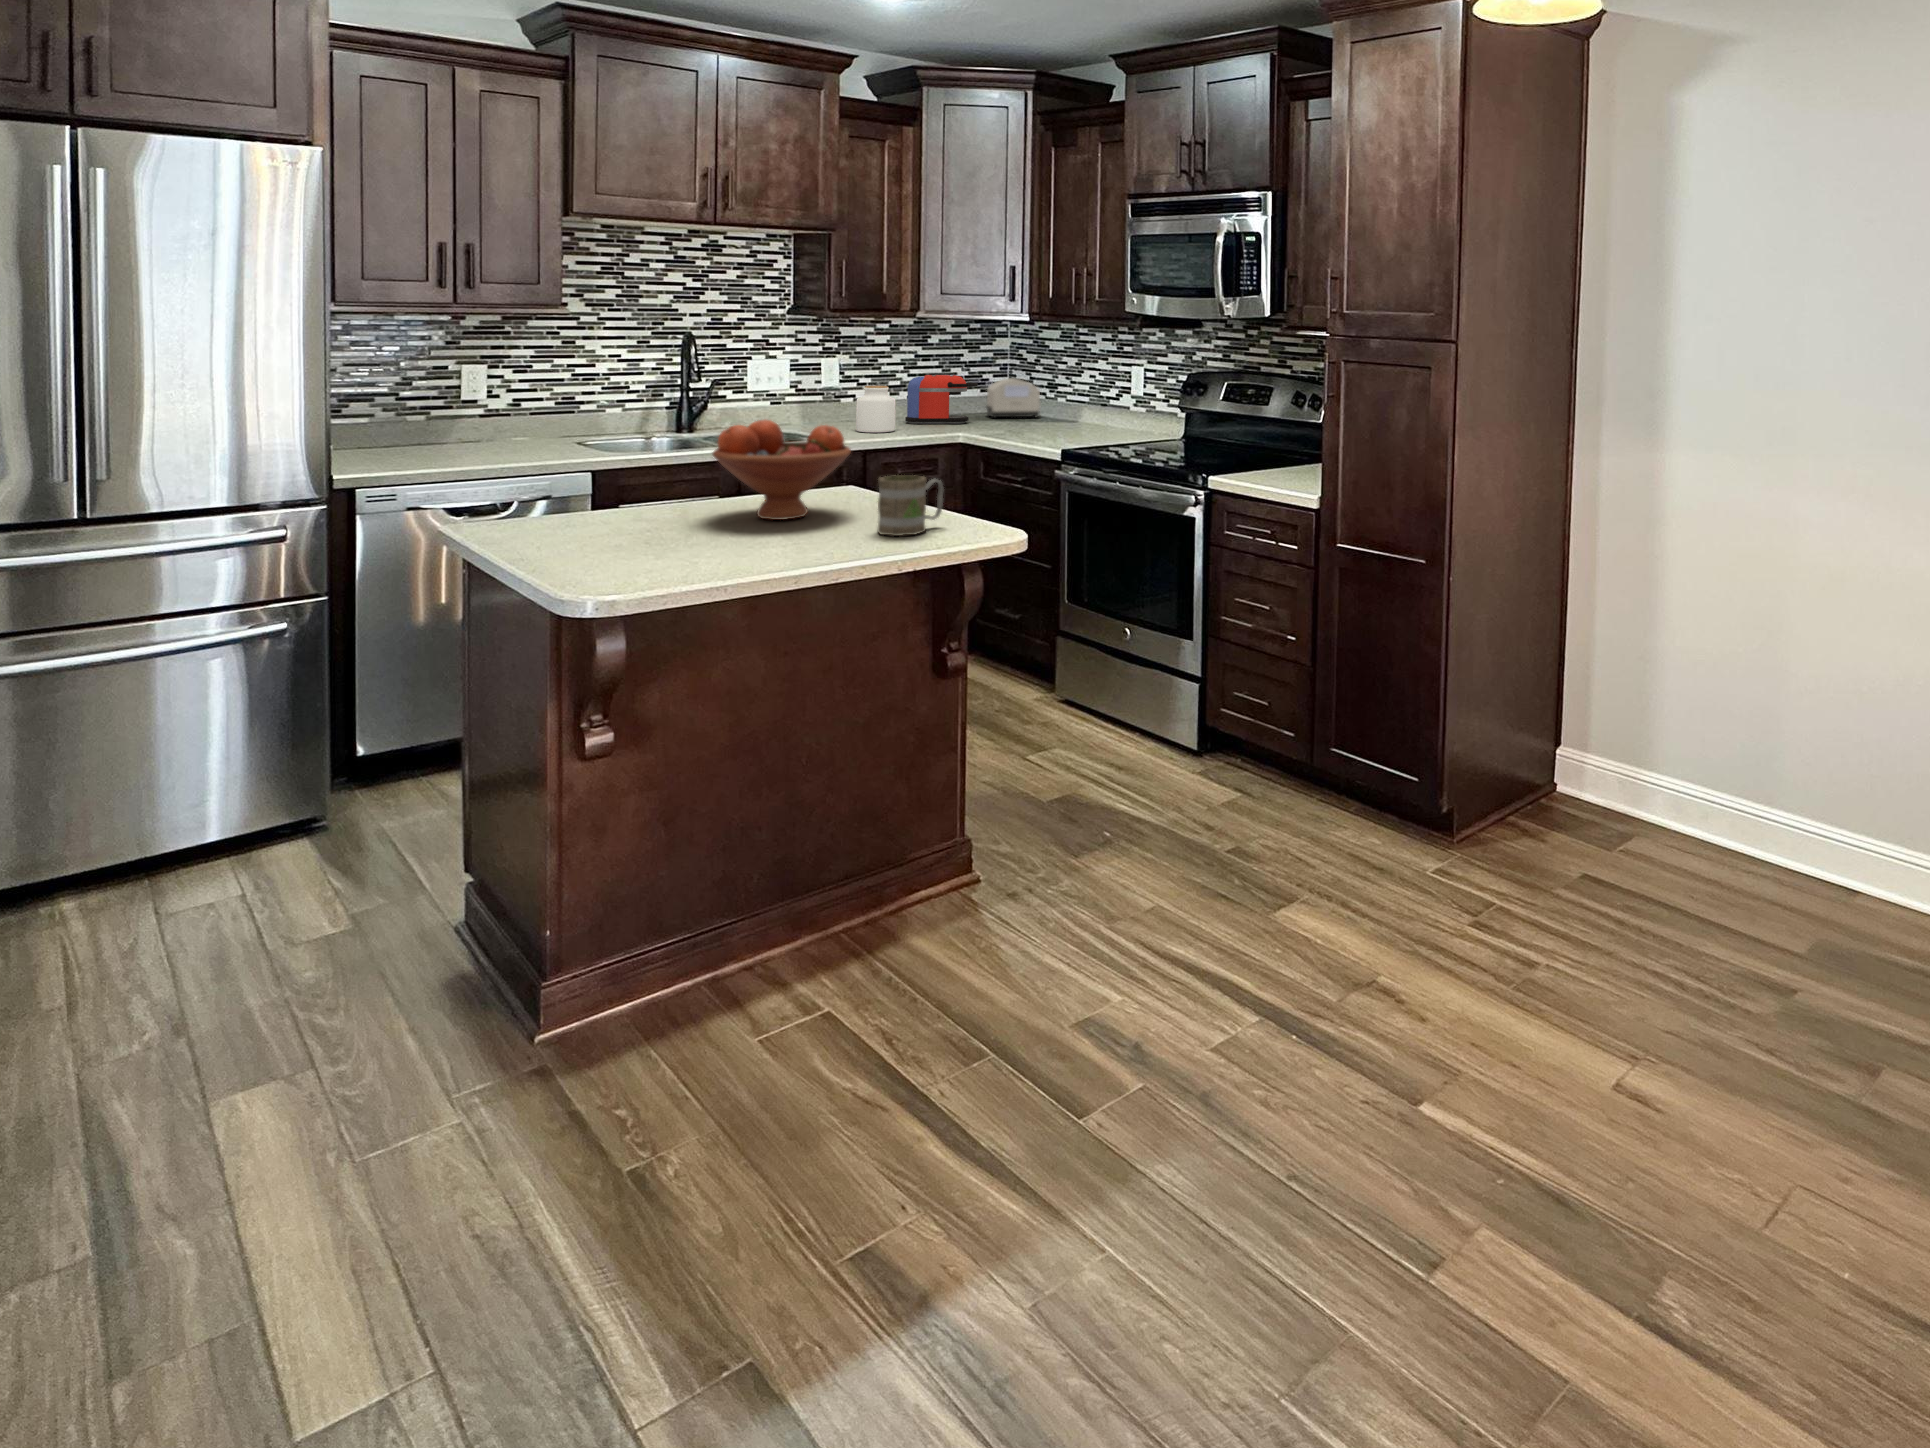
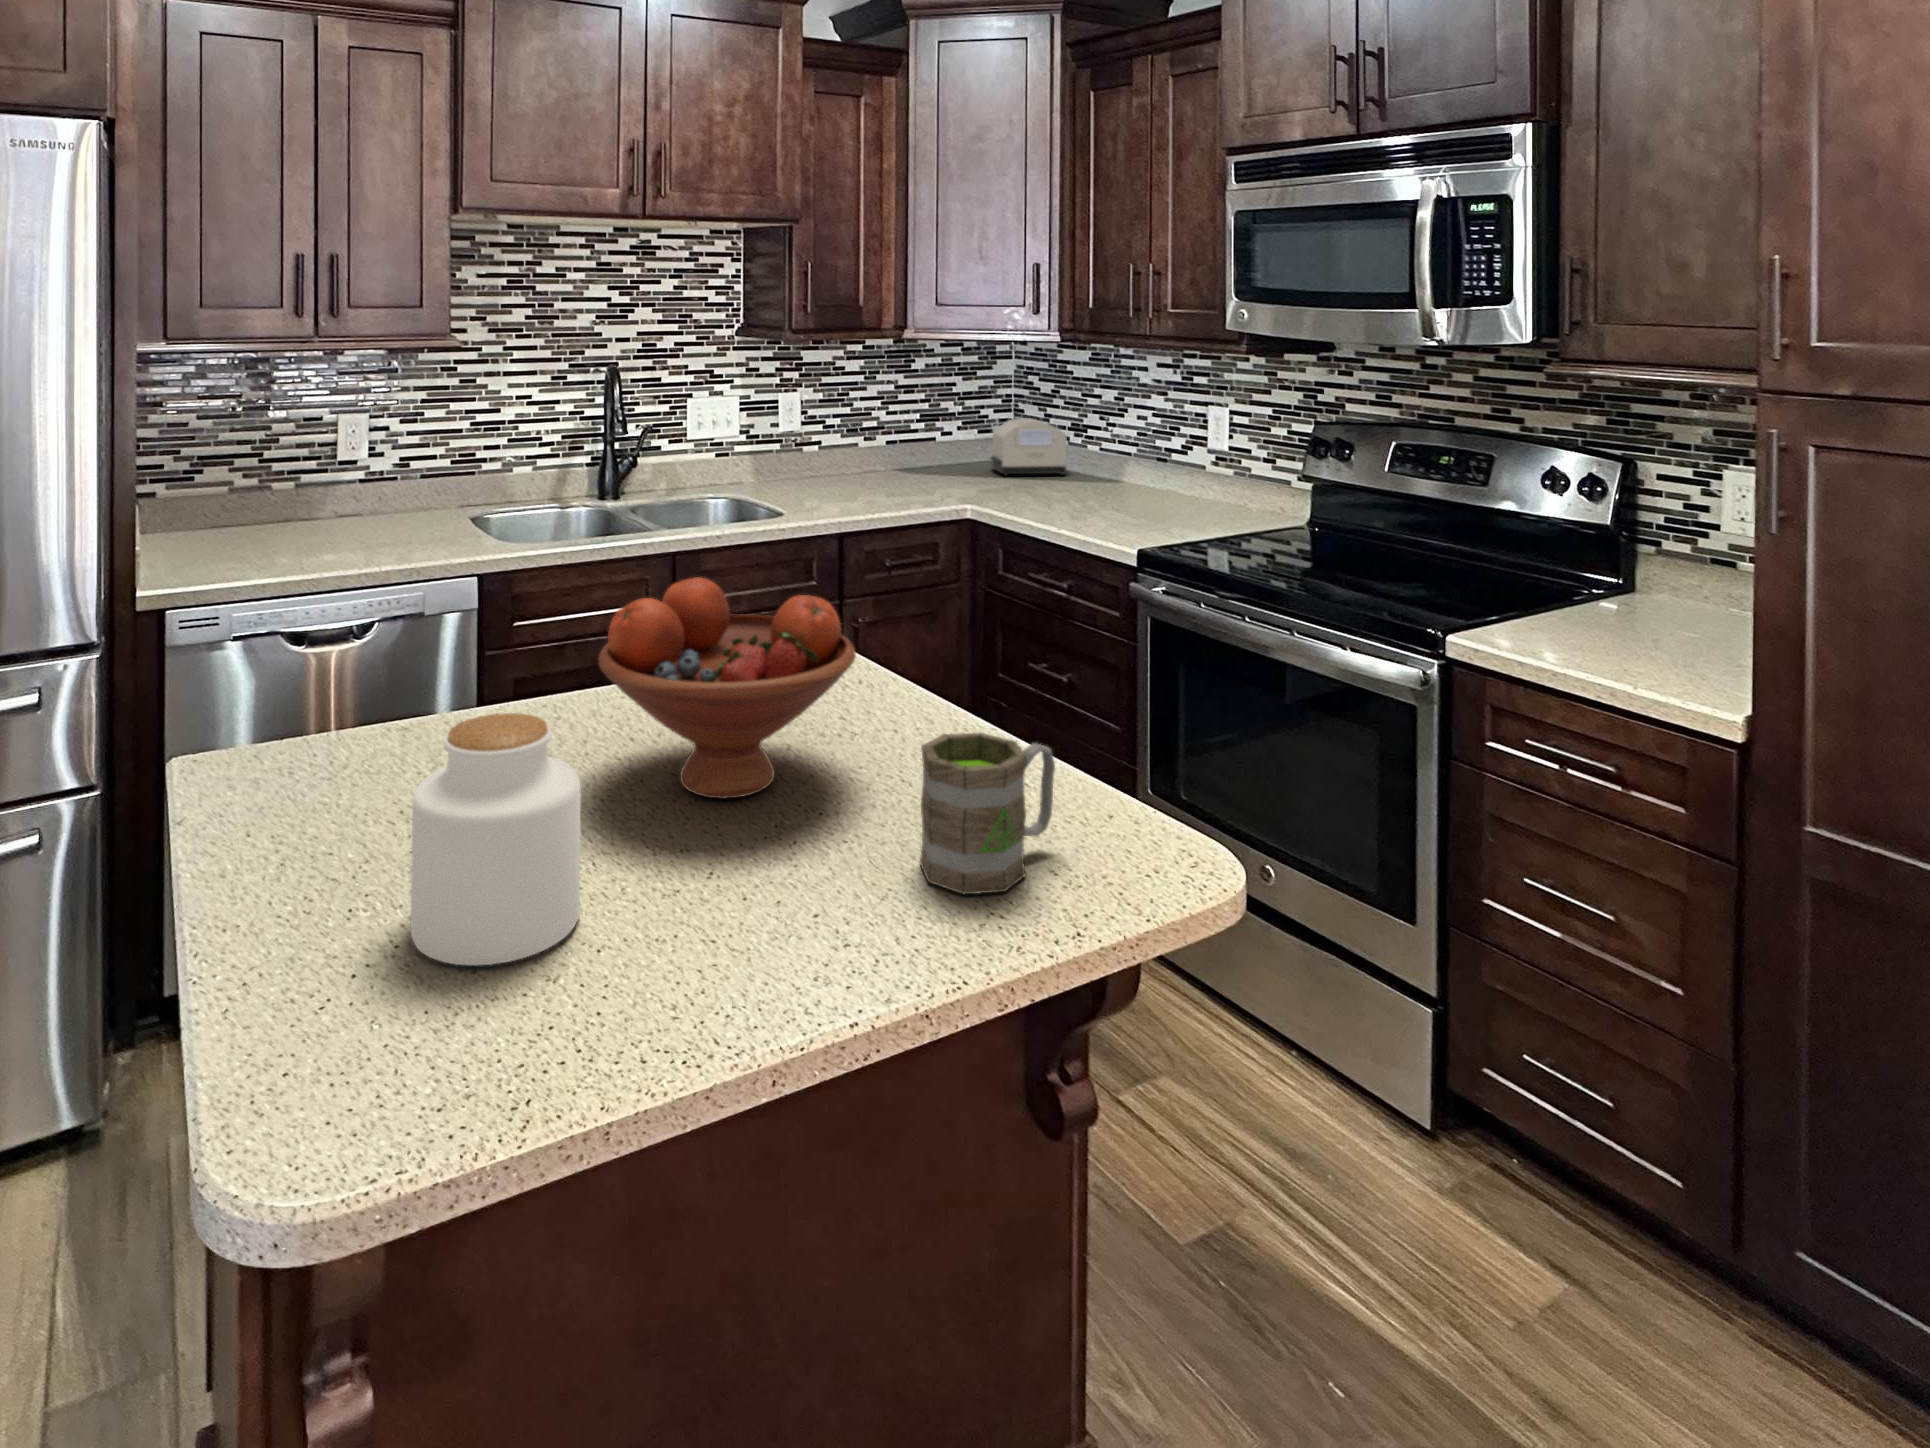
coffee maker: present [905,375,978,424] -> none [888,417,985,487]
jar: present [856,386,895,432] -> present [411,713,580,966]

